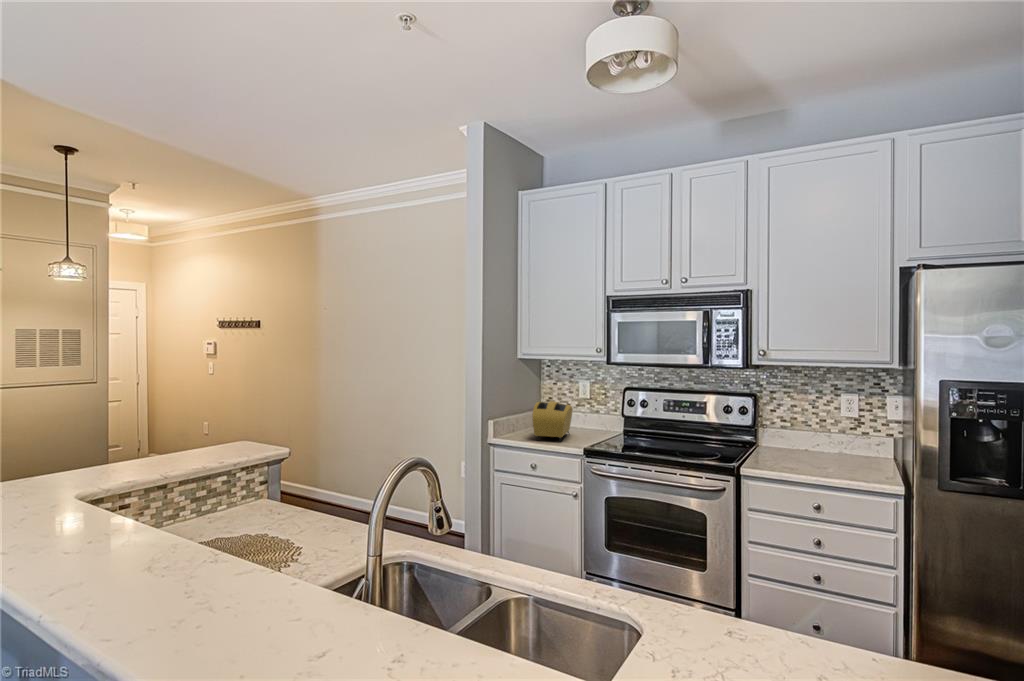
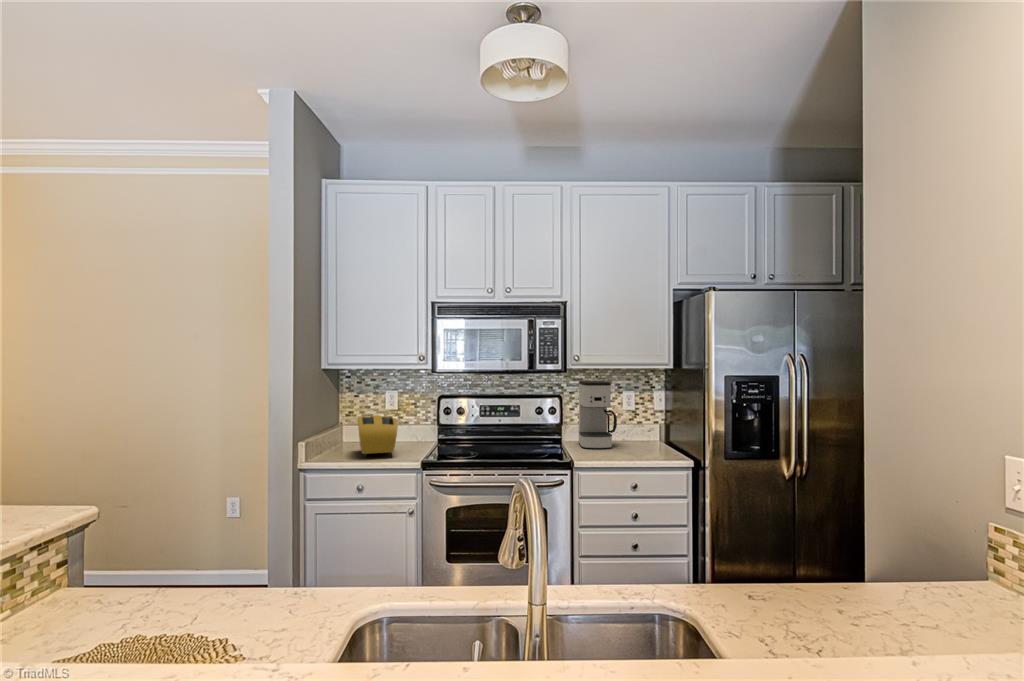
coffee maker: none [770,379,820,460] -> present [578,381,617,449]

